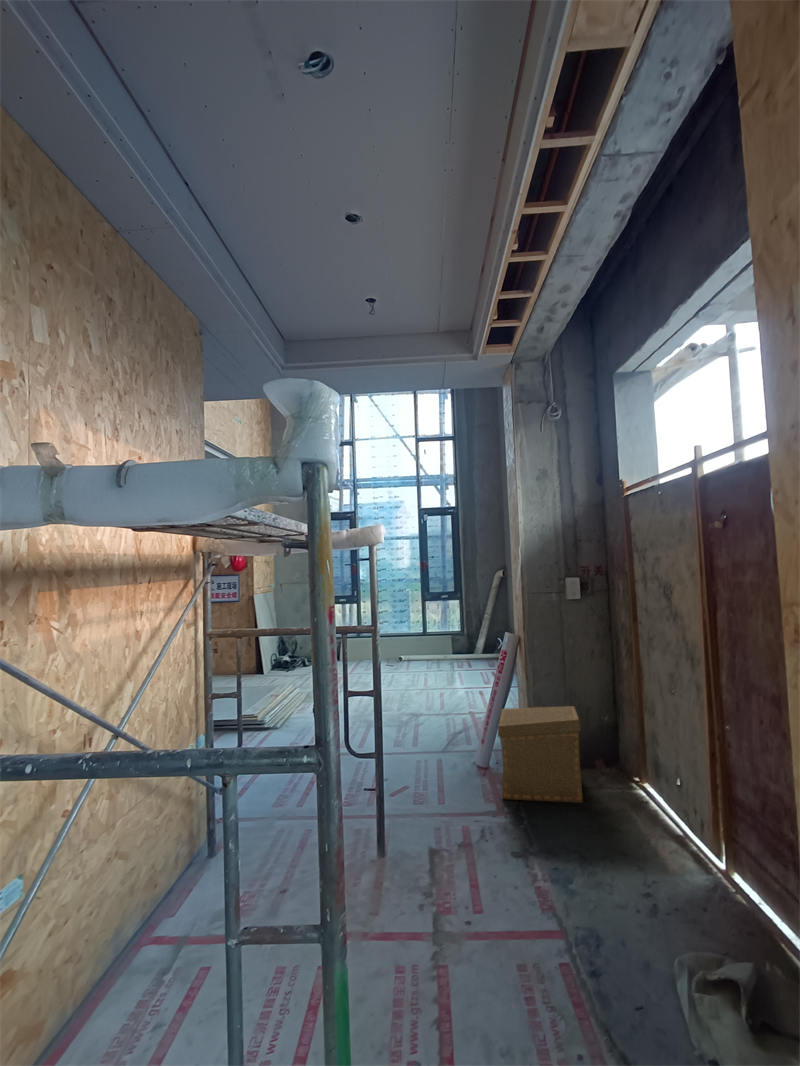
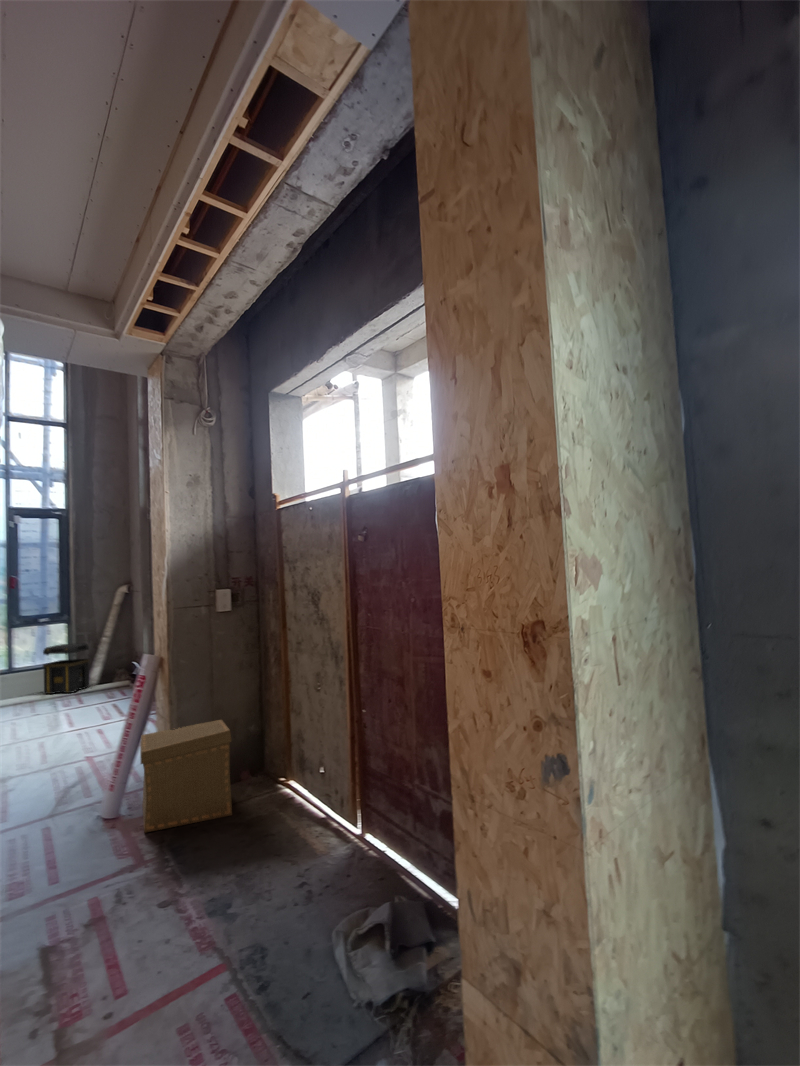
toolbox: none [444,617,478,657] -> present [43,643,89,694]

